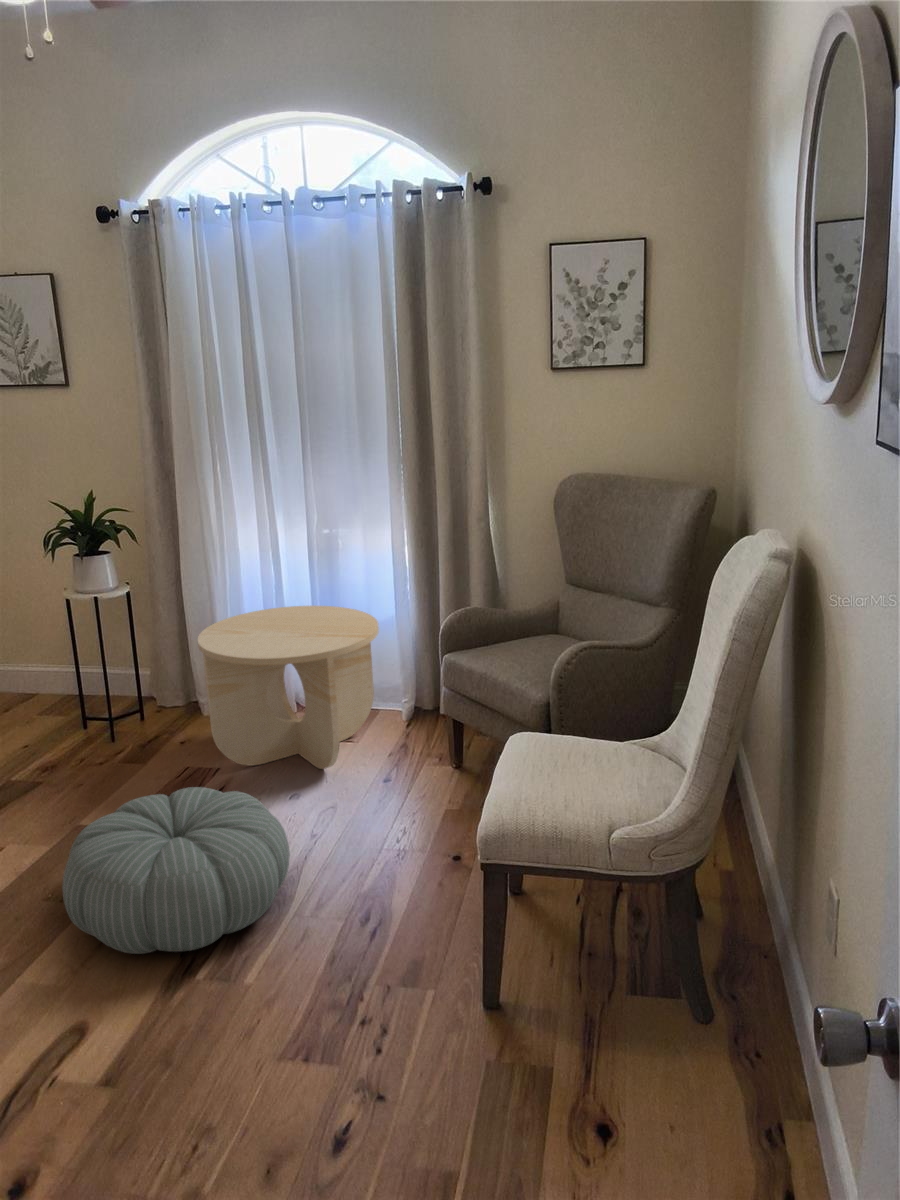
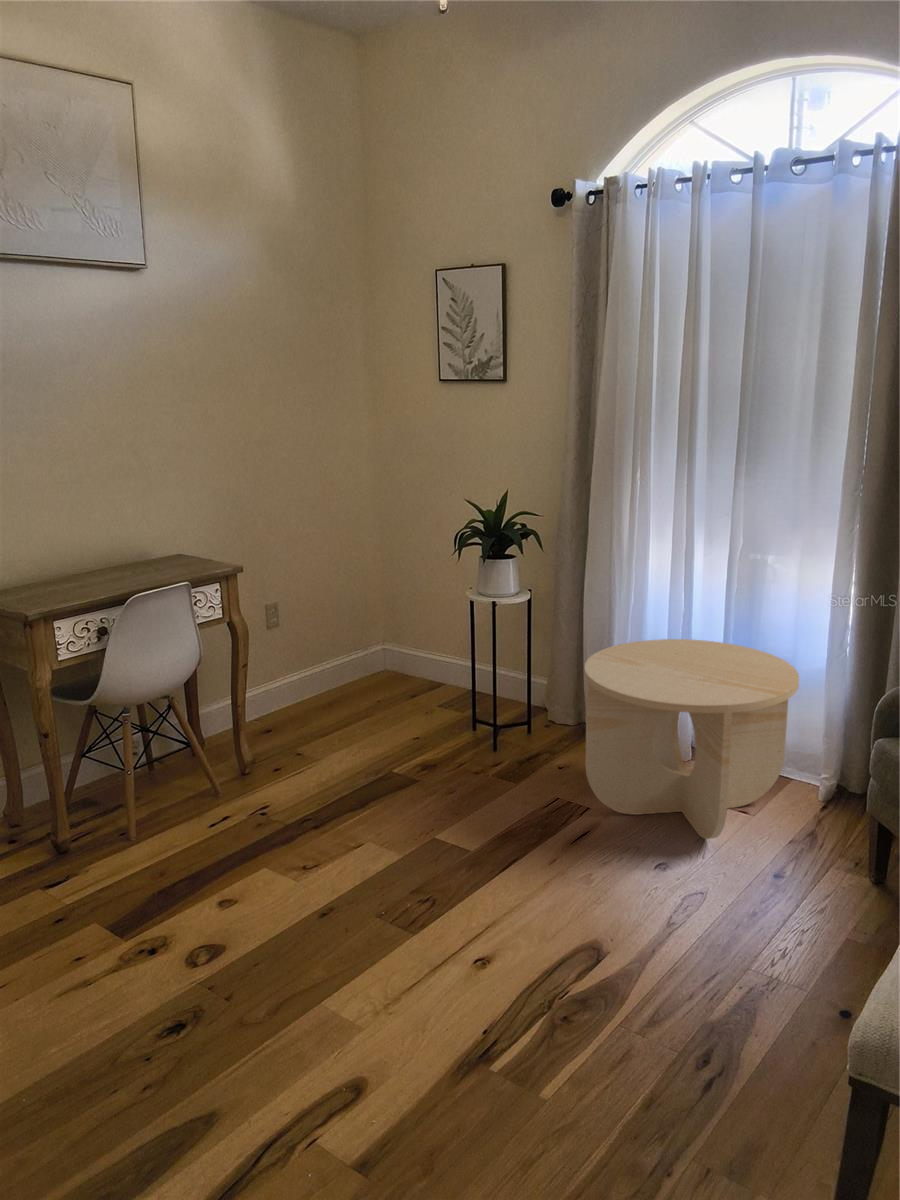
pouf: present [62,787,290,954] -> none [380,833,632,1032]

